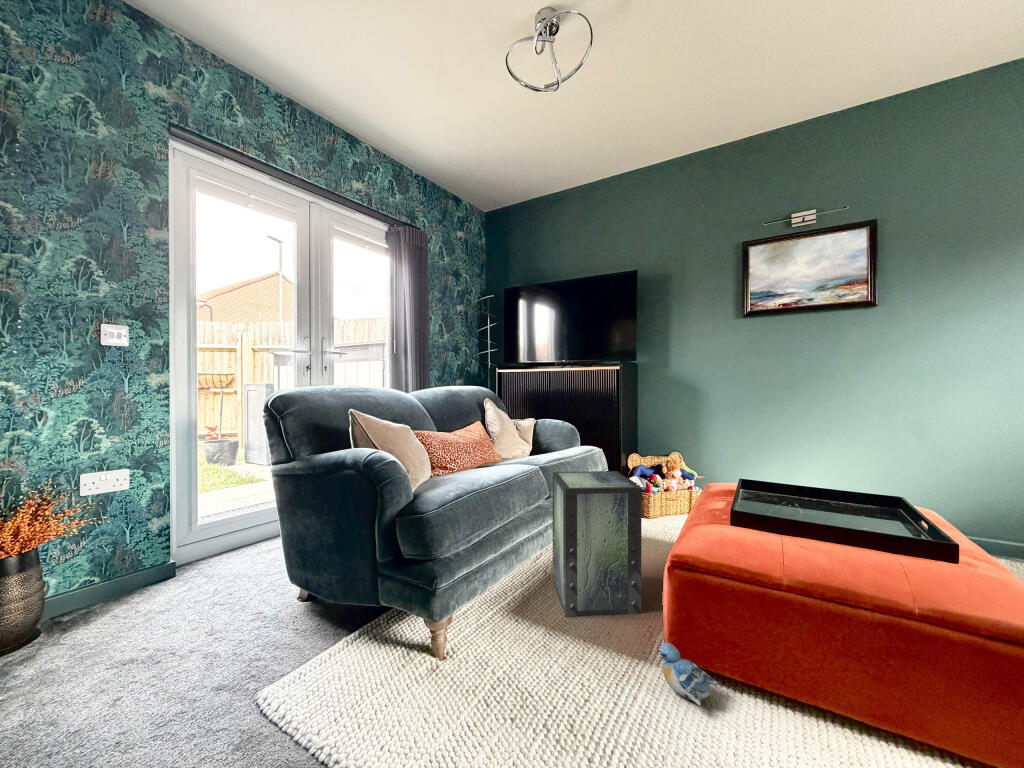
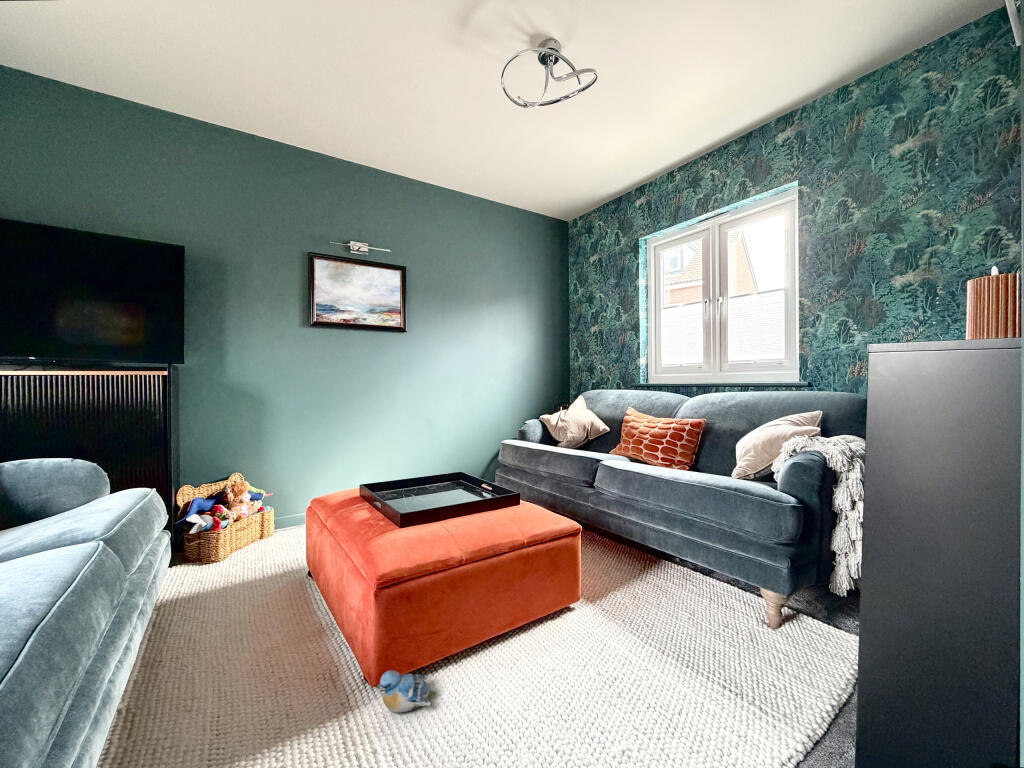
storage box: present [552,471,642,617] -> none [146,515,307,743]

